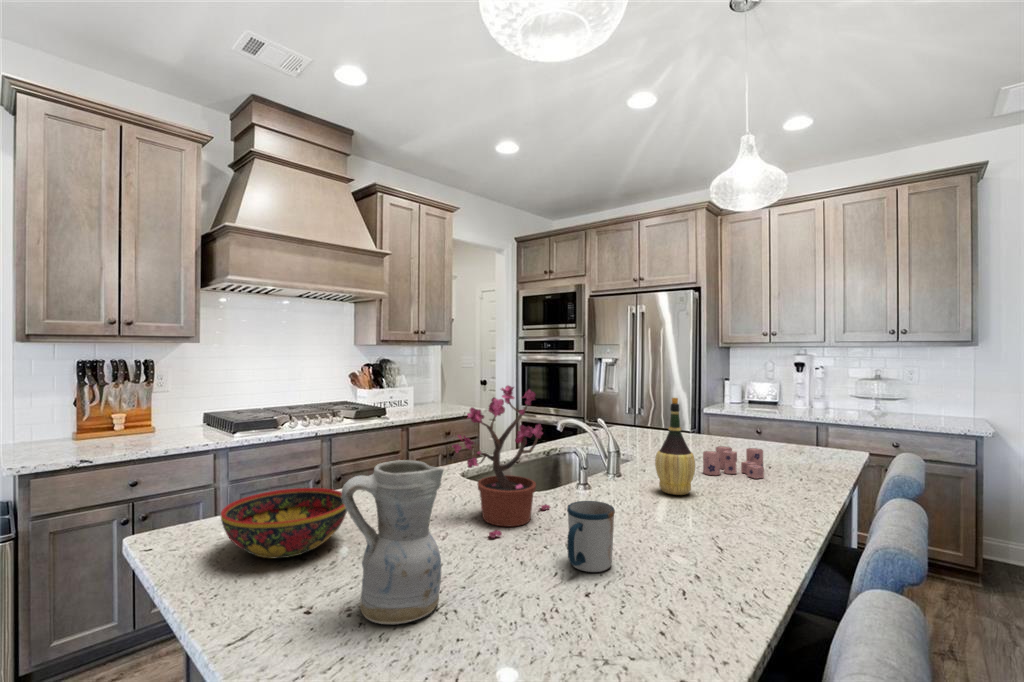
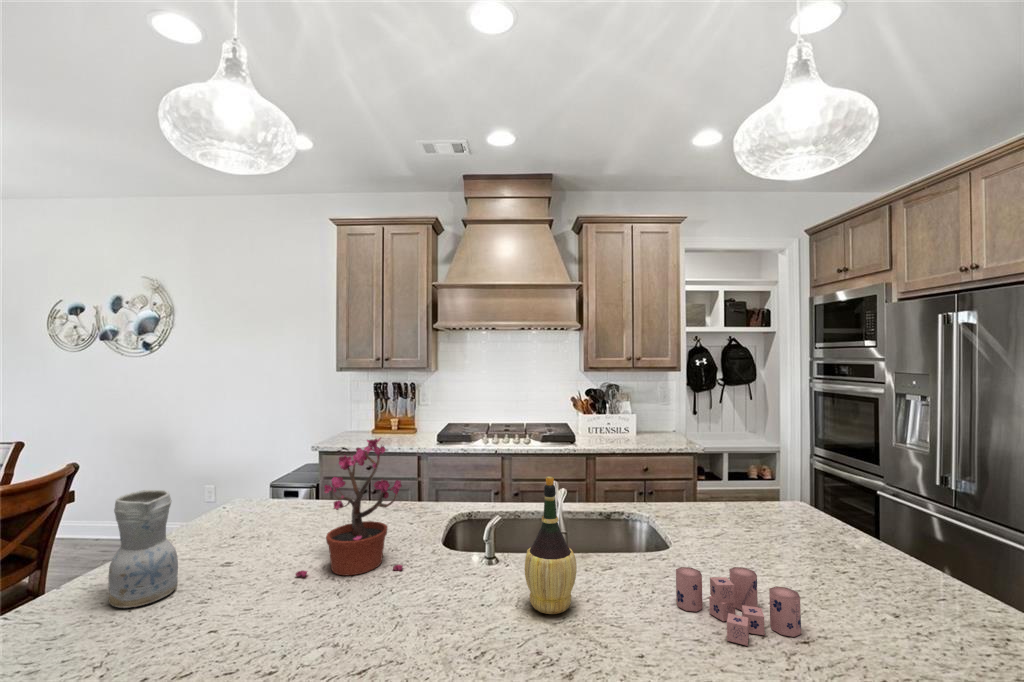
bowl: present [221,488,347,558] -> none [186,494,279,542]
mug: present [567,501,615,572] -> none [218,565,288,641]

